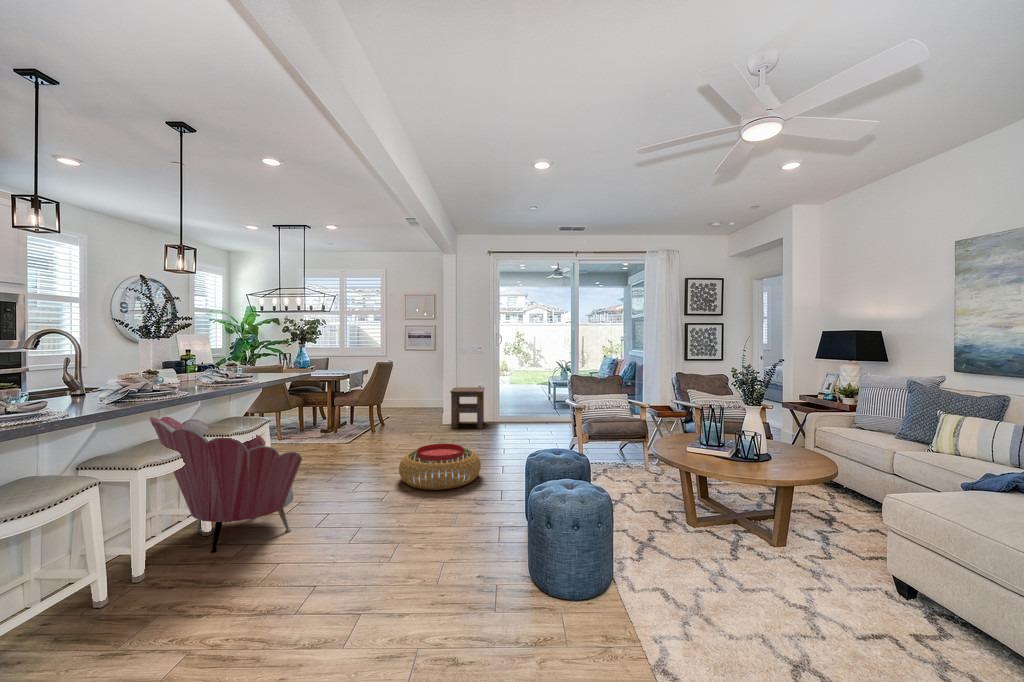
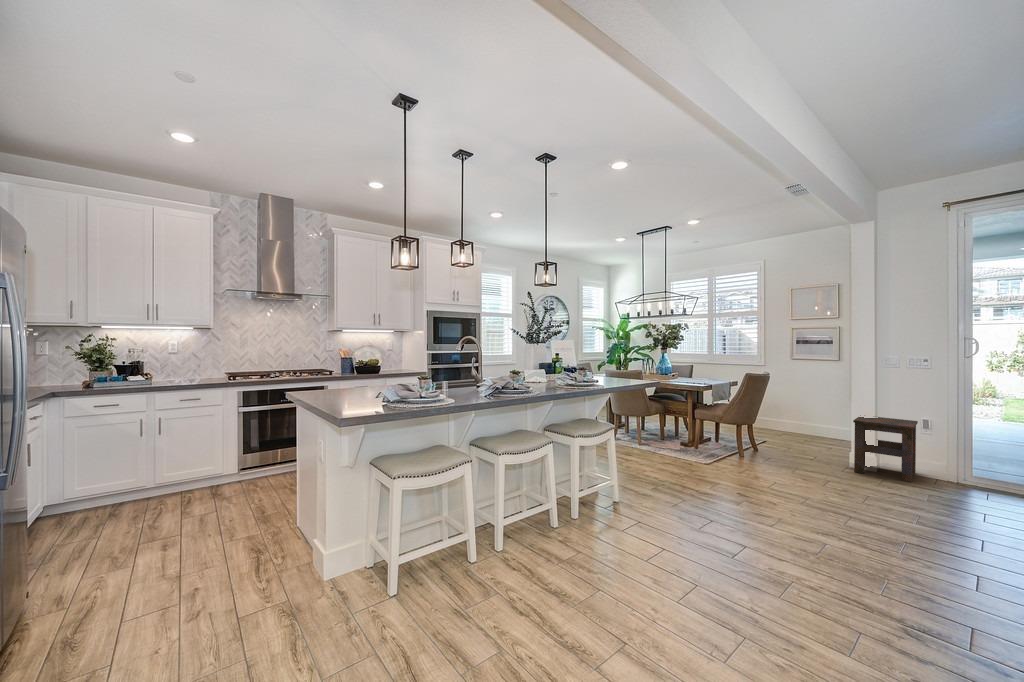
armchair: present [150,417,302,553] -> none [513,411,633,552]
pouf: present [399,444,481,490] -> none [760,492,900,568]

